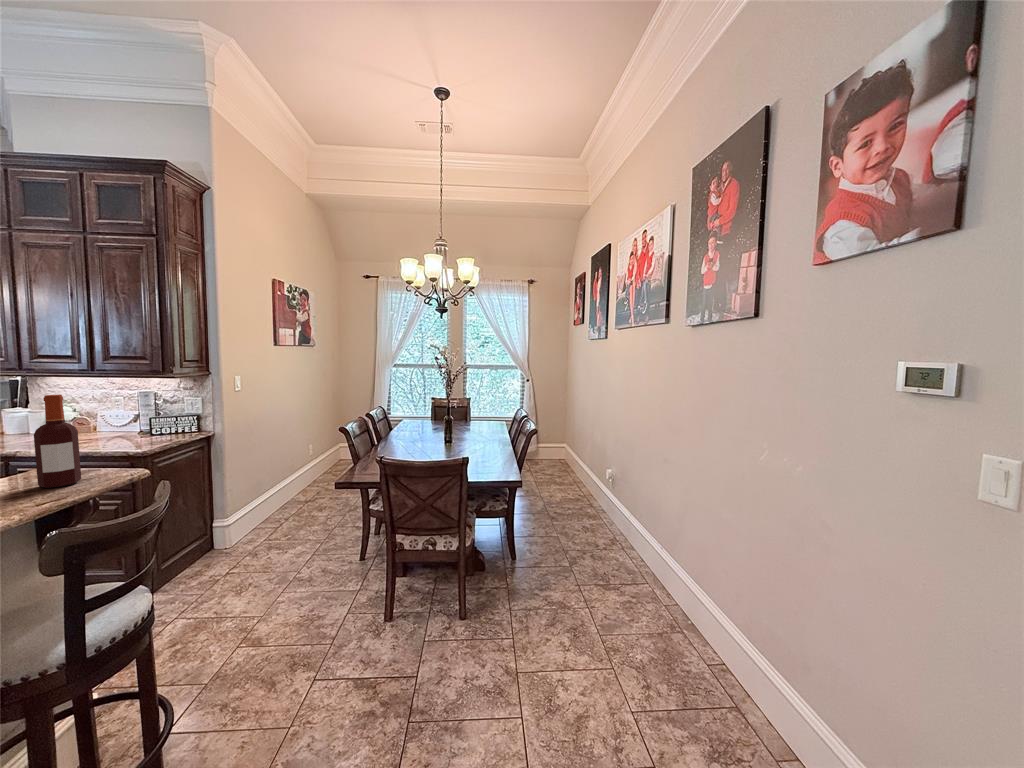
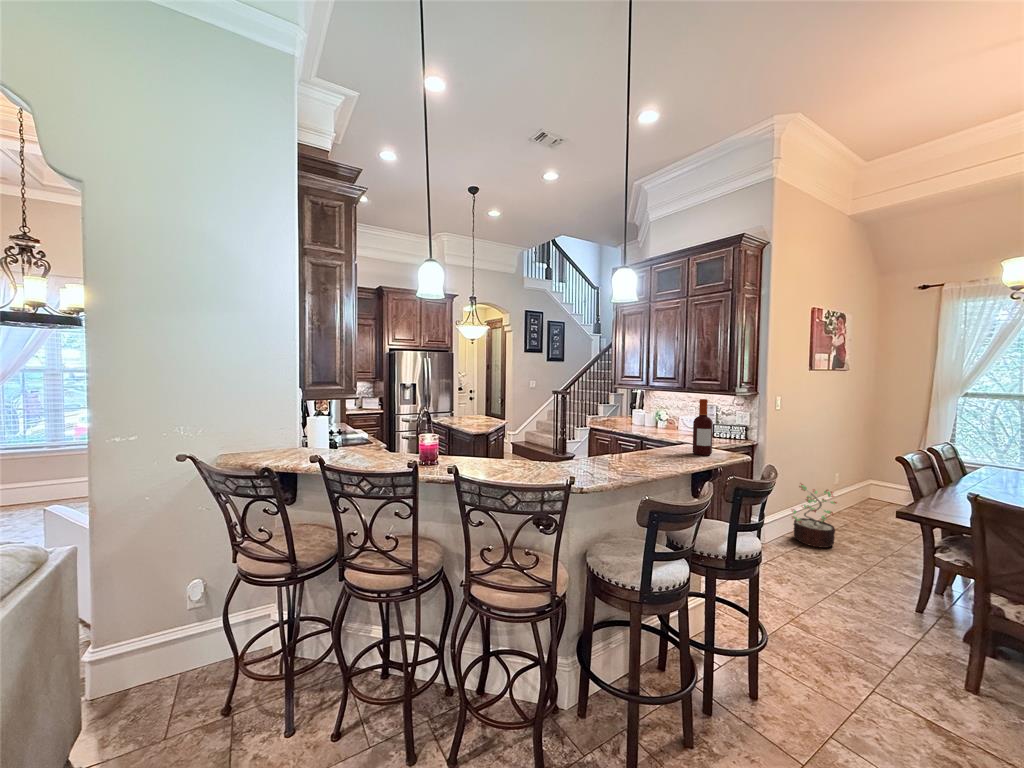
decorative plant: none [261,464,307,527] -> present [792,484,837,548]

